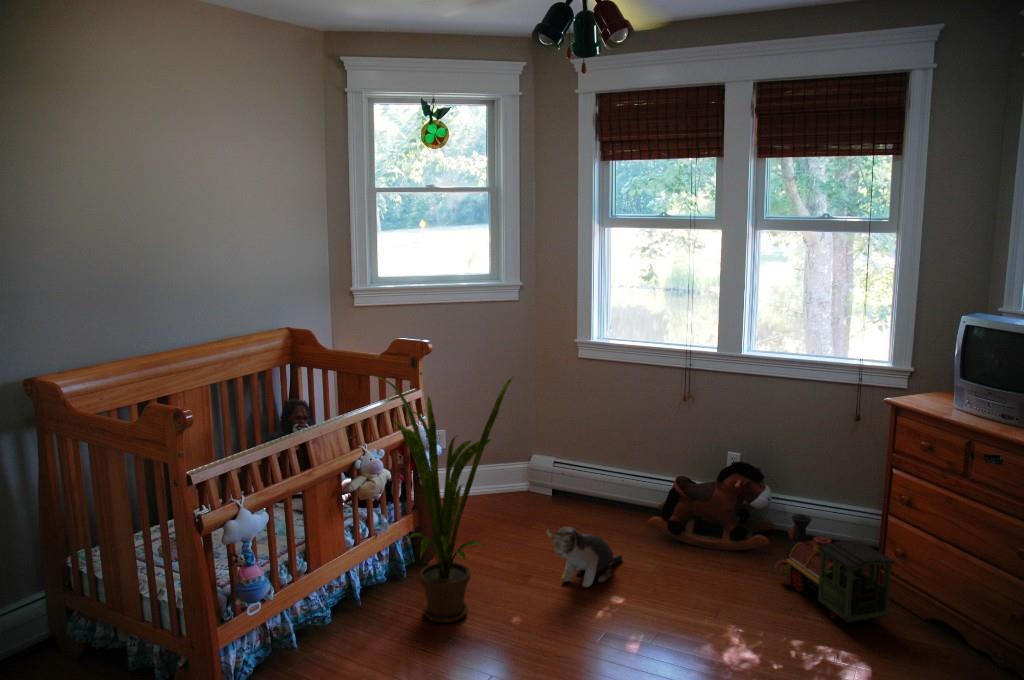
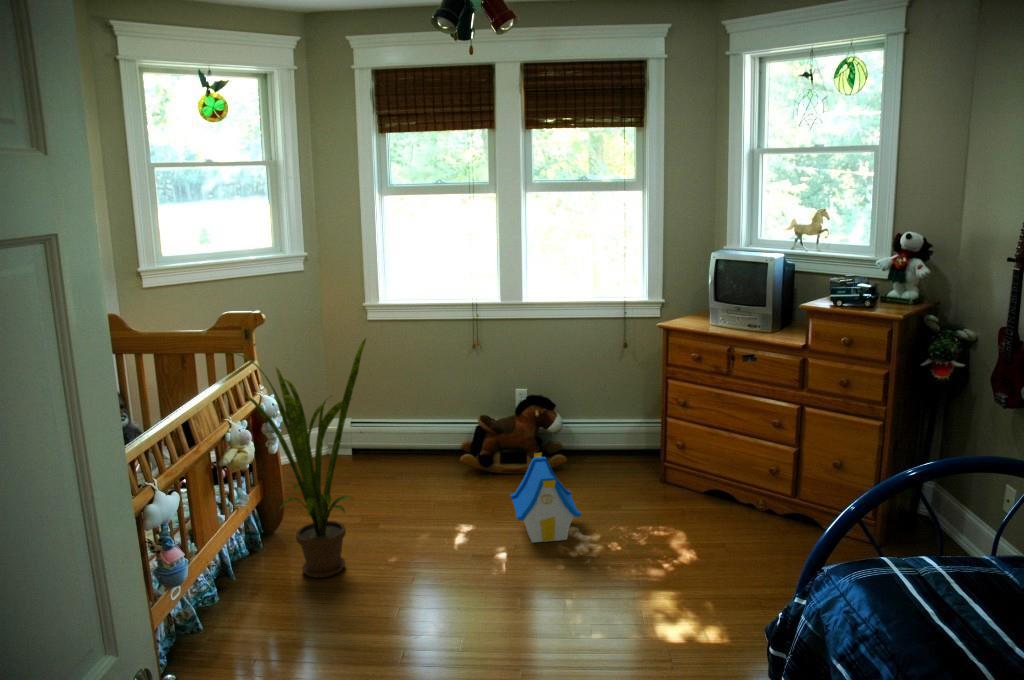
toy train: present [775,514,896,622] -> none [584,427,680,503]
plush toy: present [546,527,622,587] -> none [401,470,457,522]
toy house: none [658,533,741,646] -> present [510,452,581,542]

